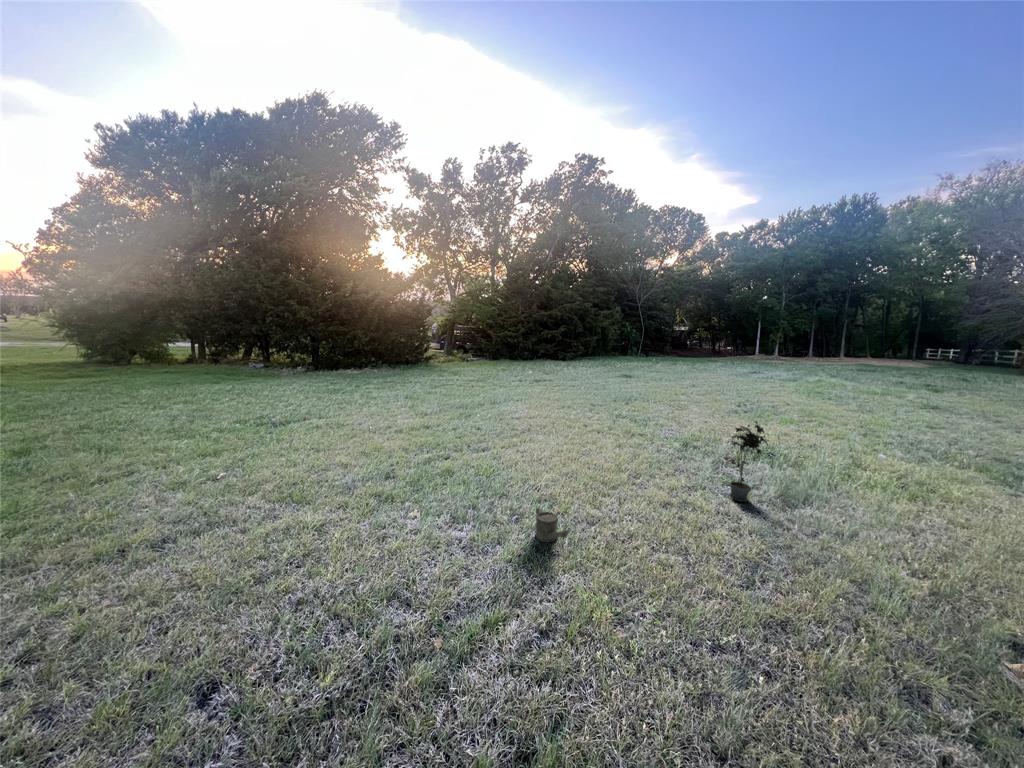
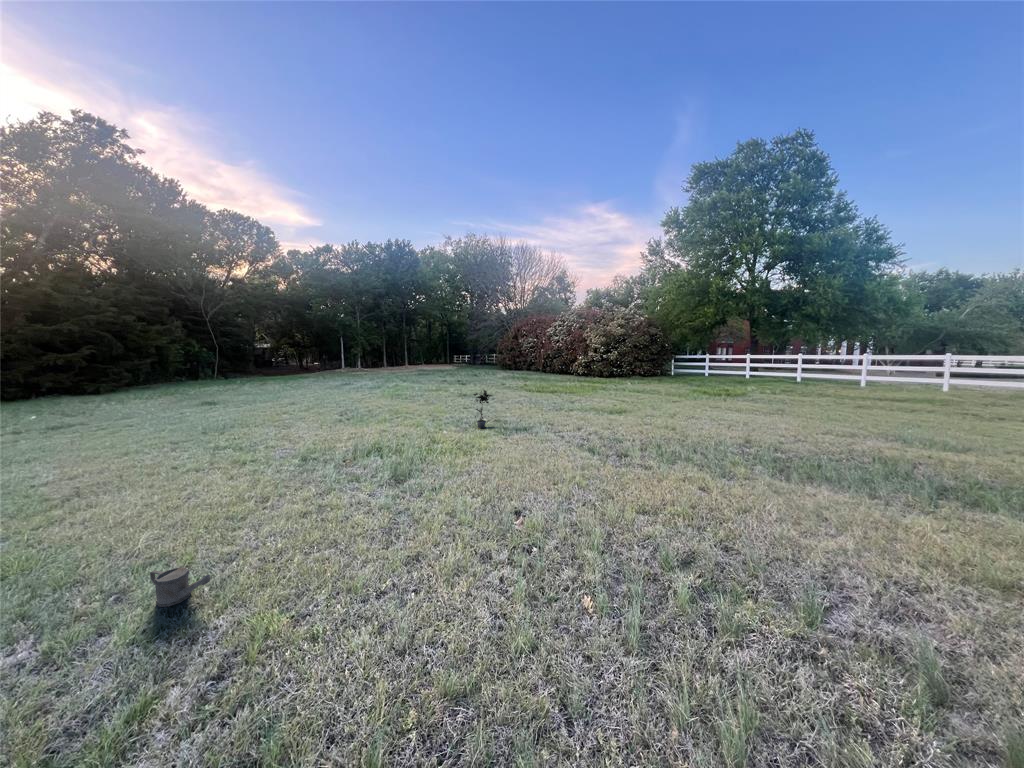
potted plant: present [729,421,768,502] -> present [474,390,492,428]

